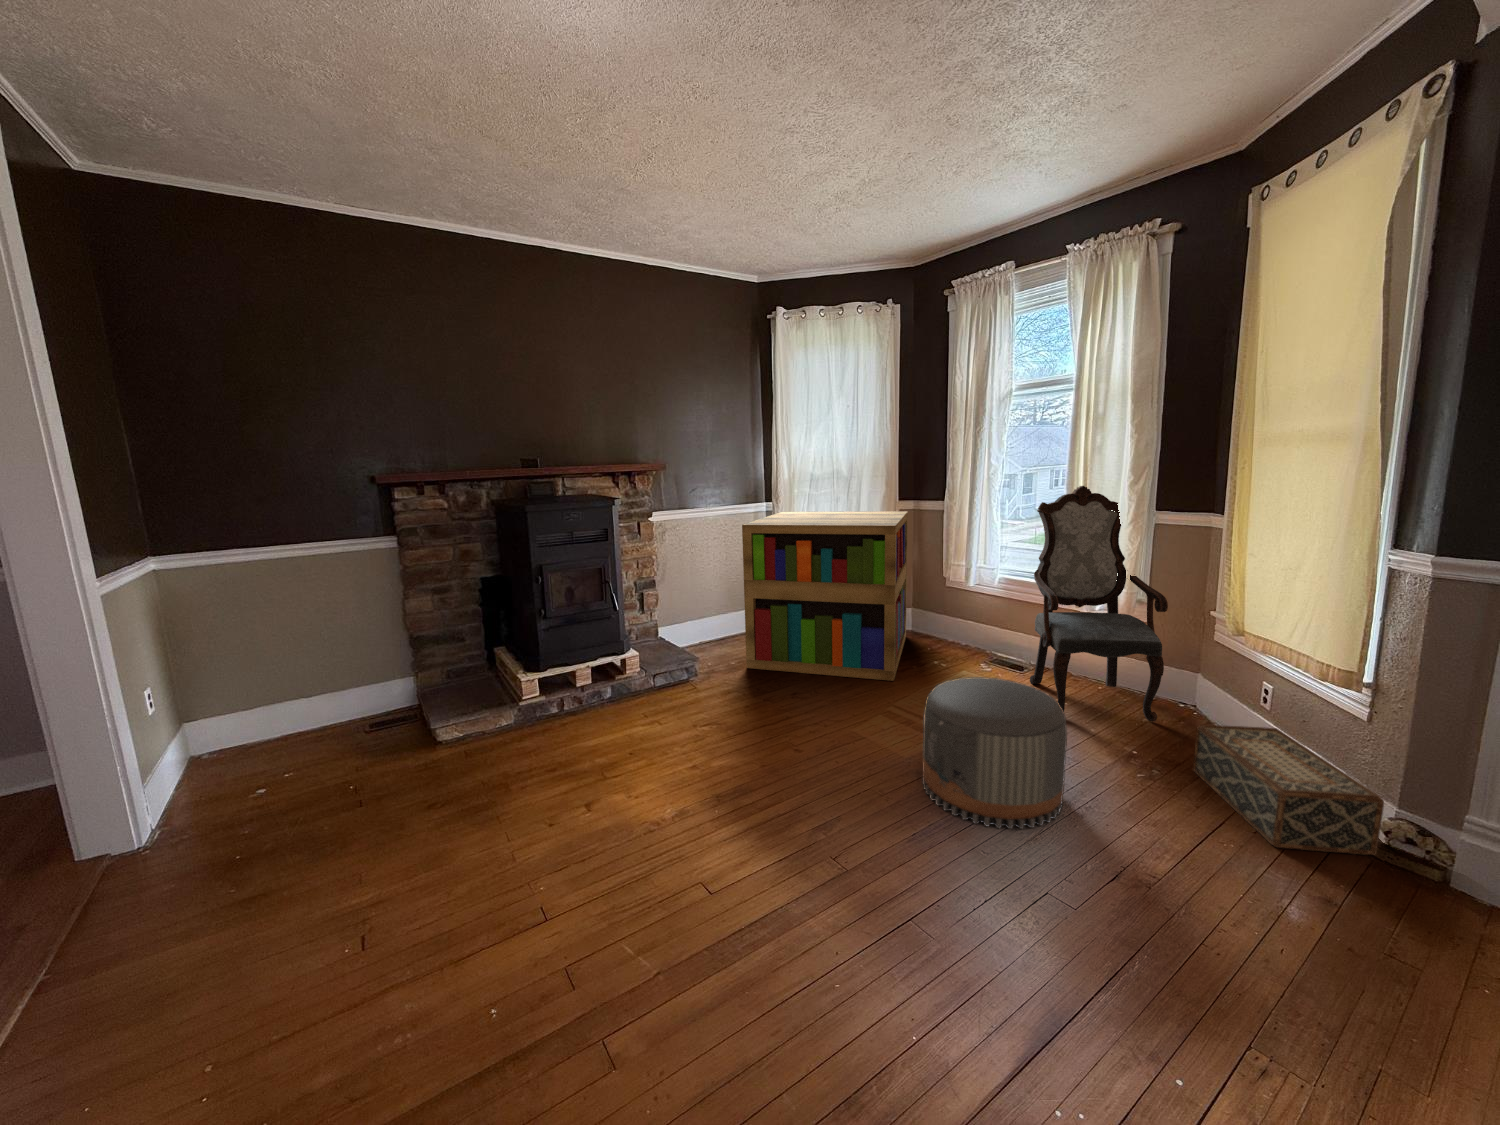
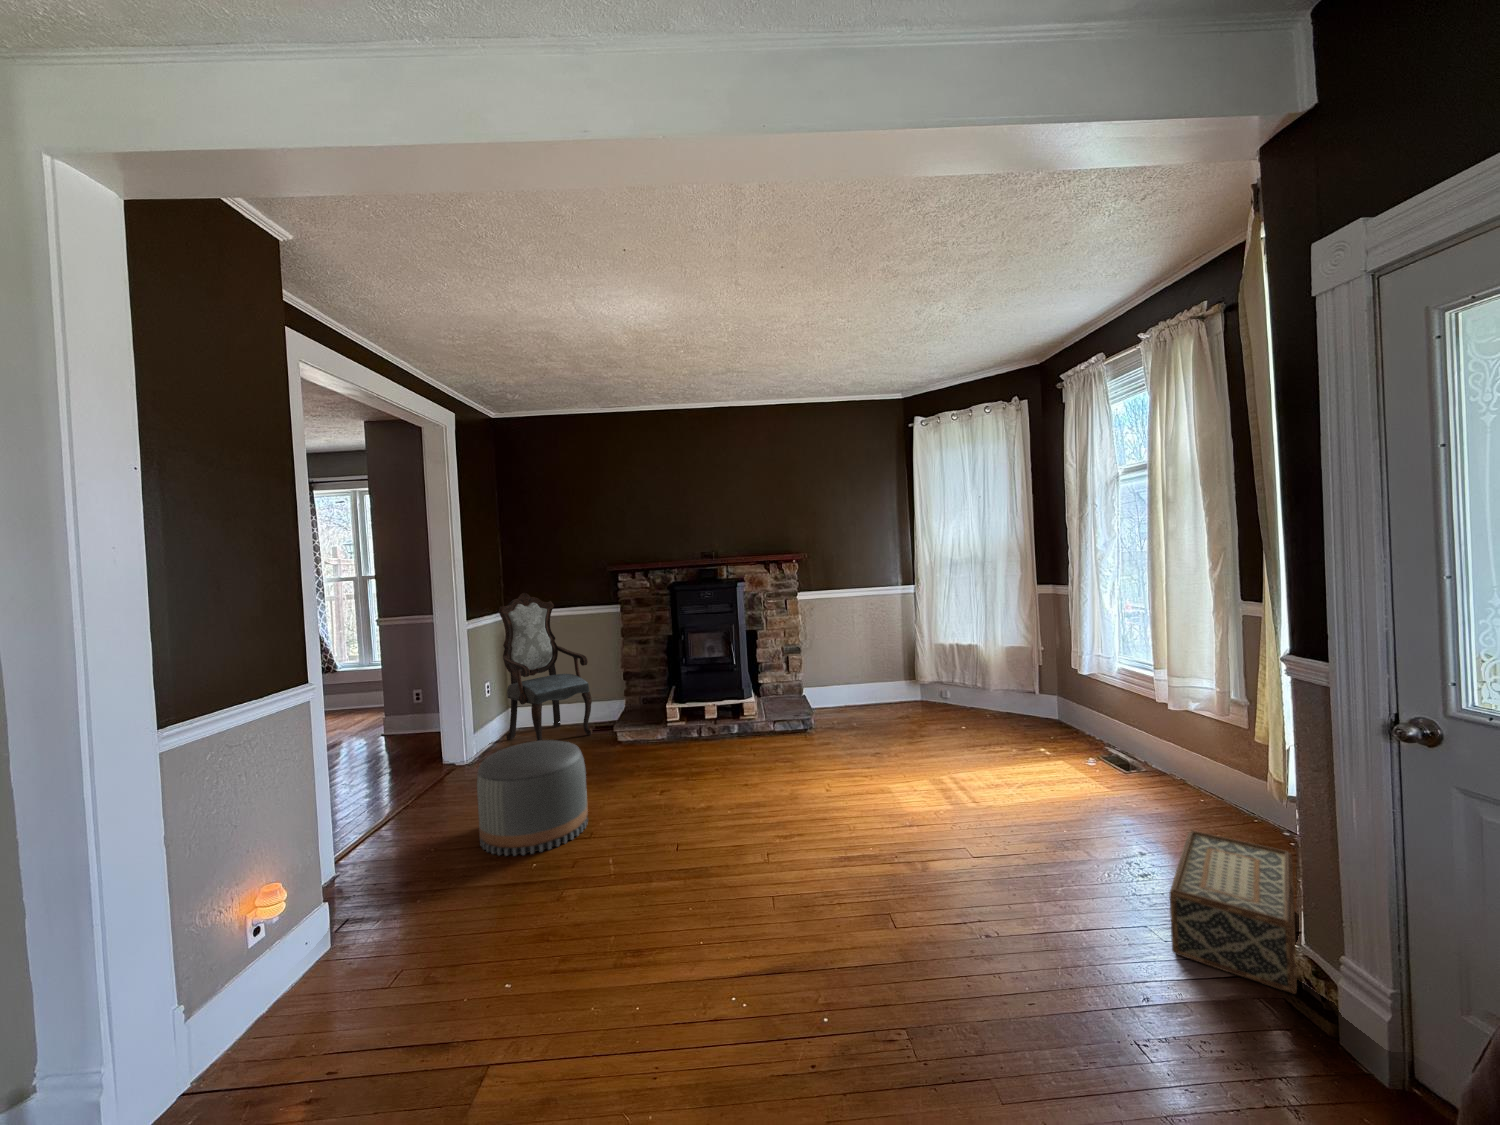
armchair: present [1030,486,1168,722] -> present [499,593,592,741]
bookshelf: present [742,511,908,681] -> none [852,594,1043,757]
pouf: present [922,677,1067,829] -> present [477,740,588,856]

